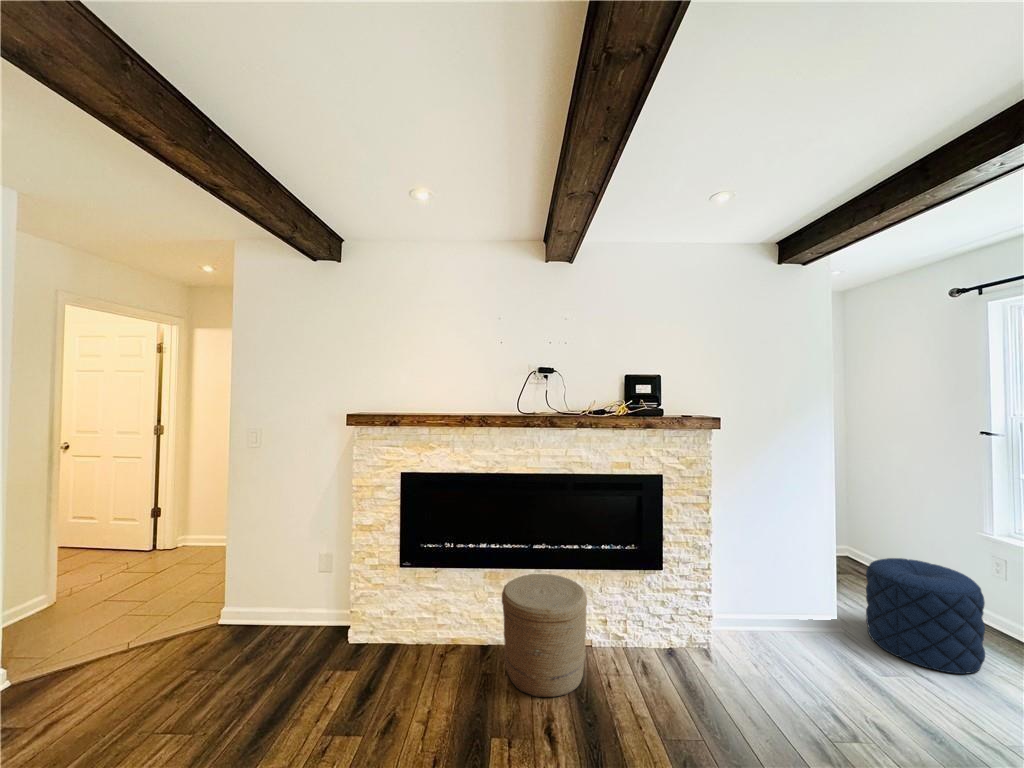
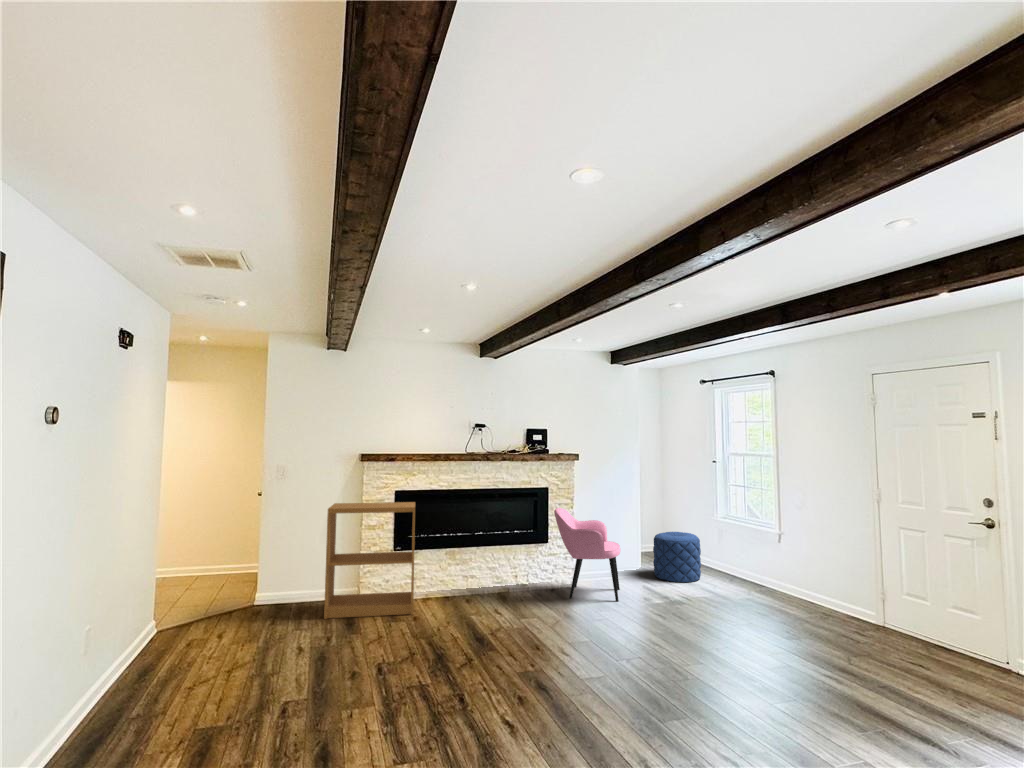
bookshelf: none [258,489,427,704] -> present [324,502,415,619]
armchair: none [672,512,816,733] -> present [554,508,621,601]
woven basket: present [502,574,587,697] -> none [463,548,511,606]

